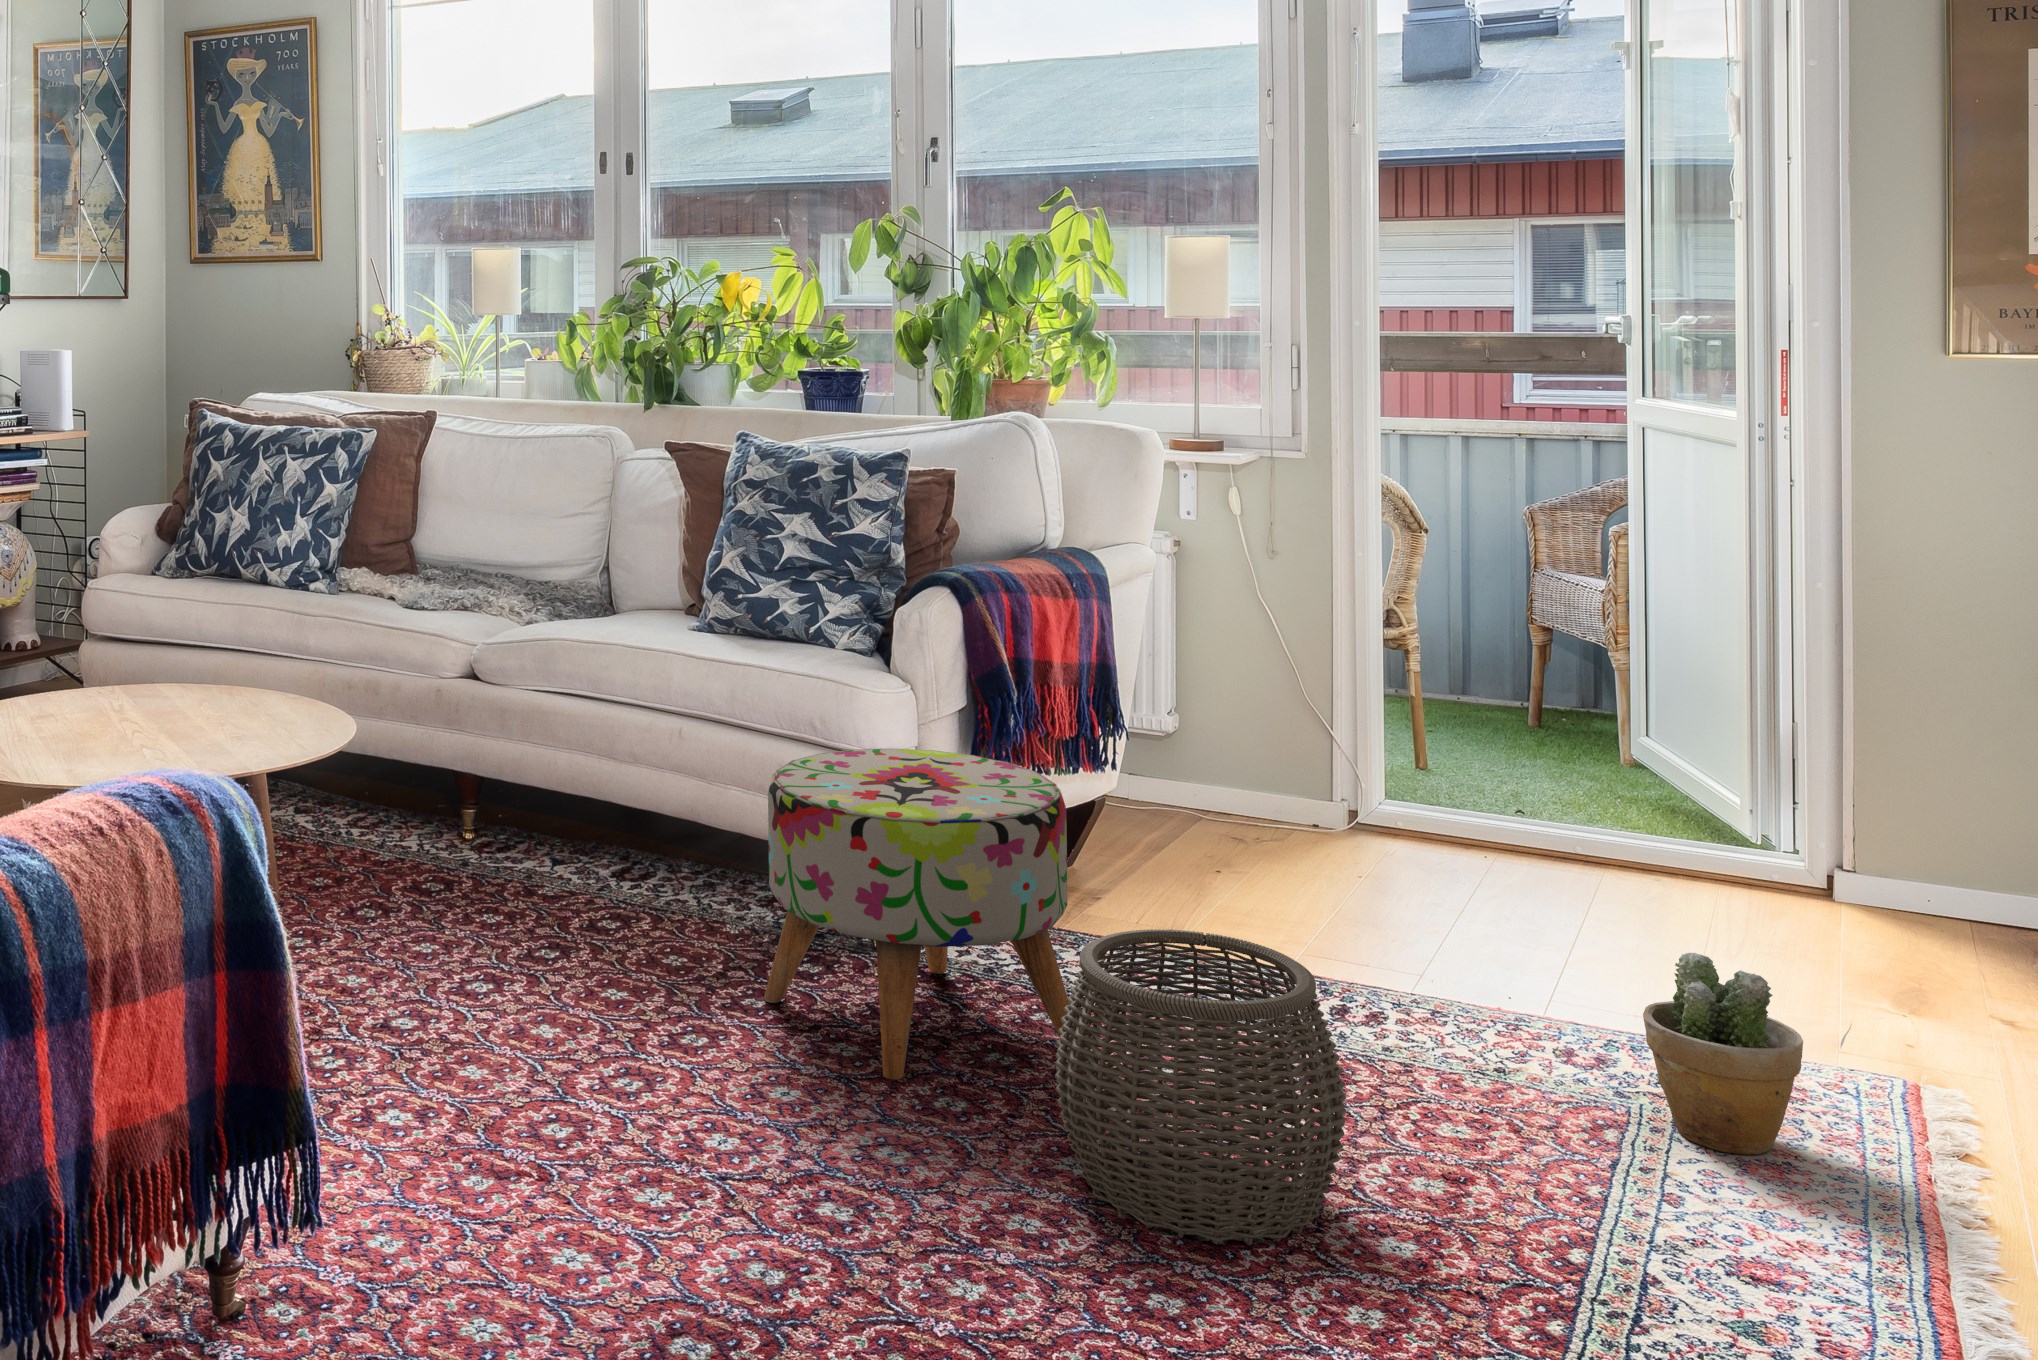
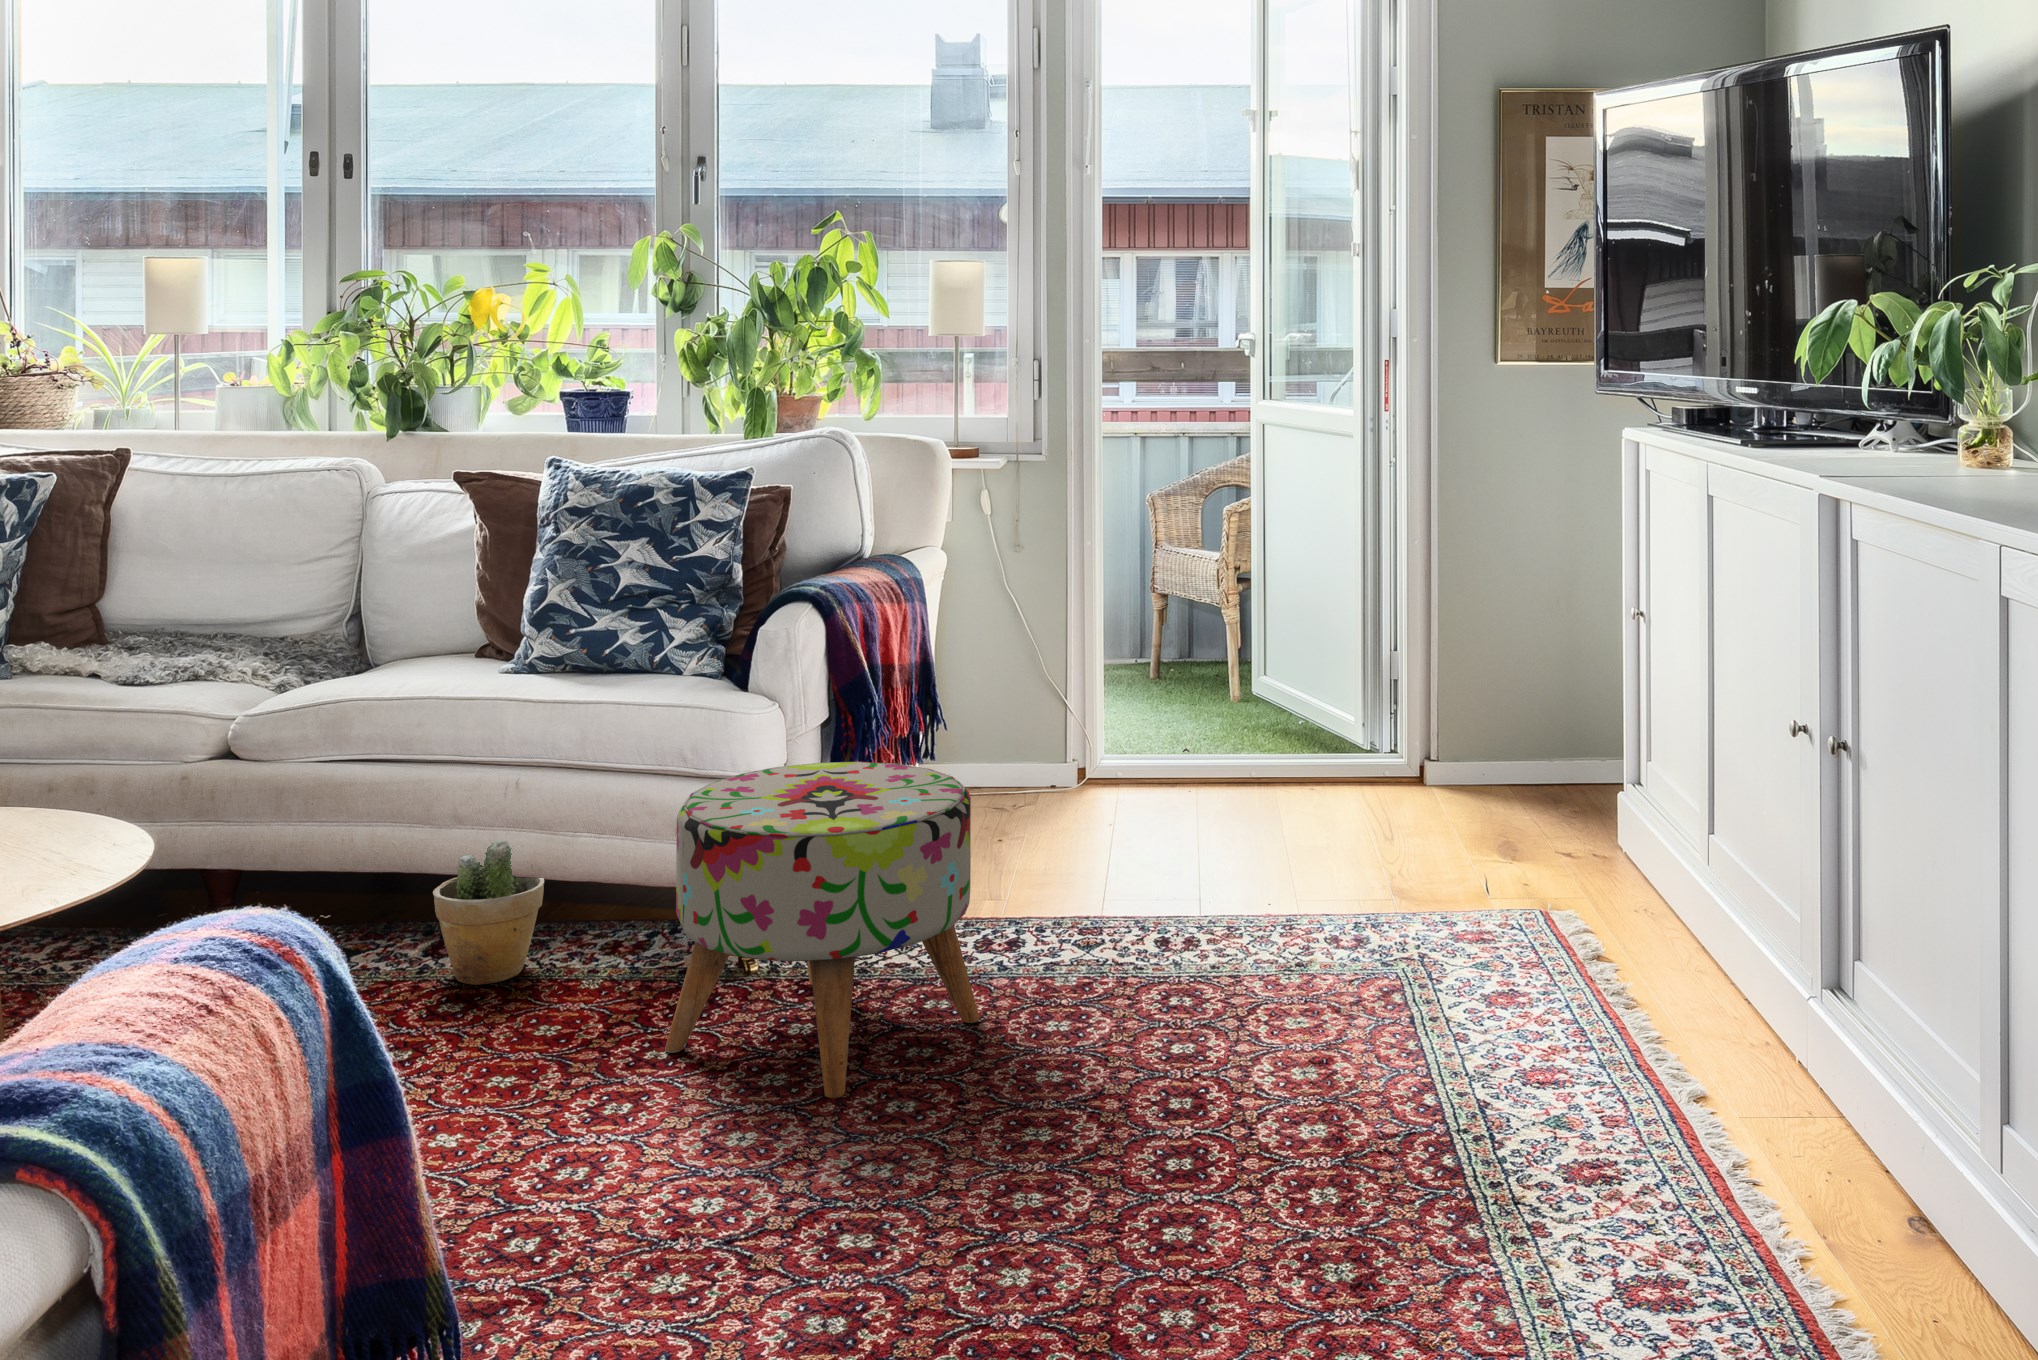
woven basket: present [1055,929,1346,1245] -> none [1027,888,1272,1169]
potted plant: present [1643,953,1803,1155] -> present [433,840,544,985]

